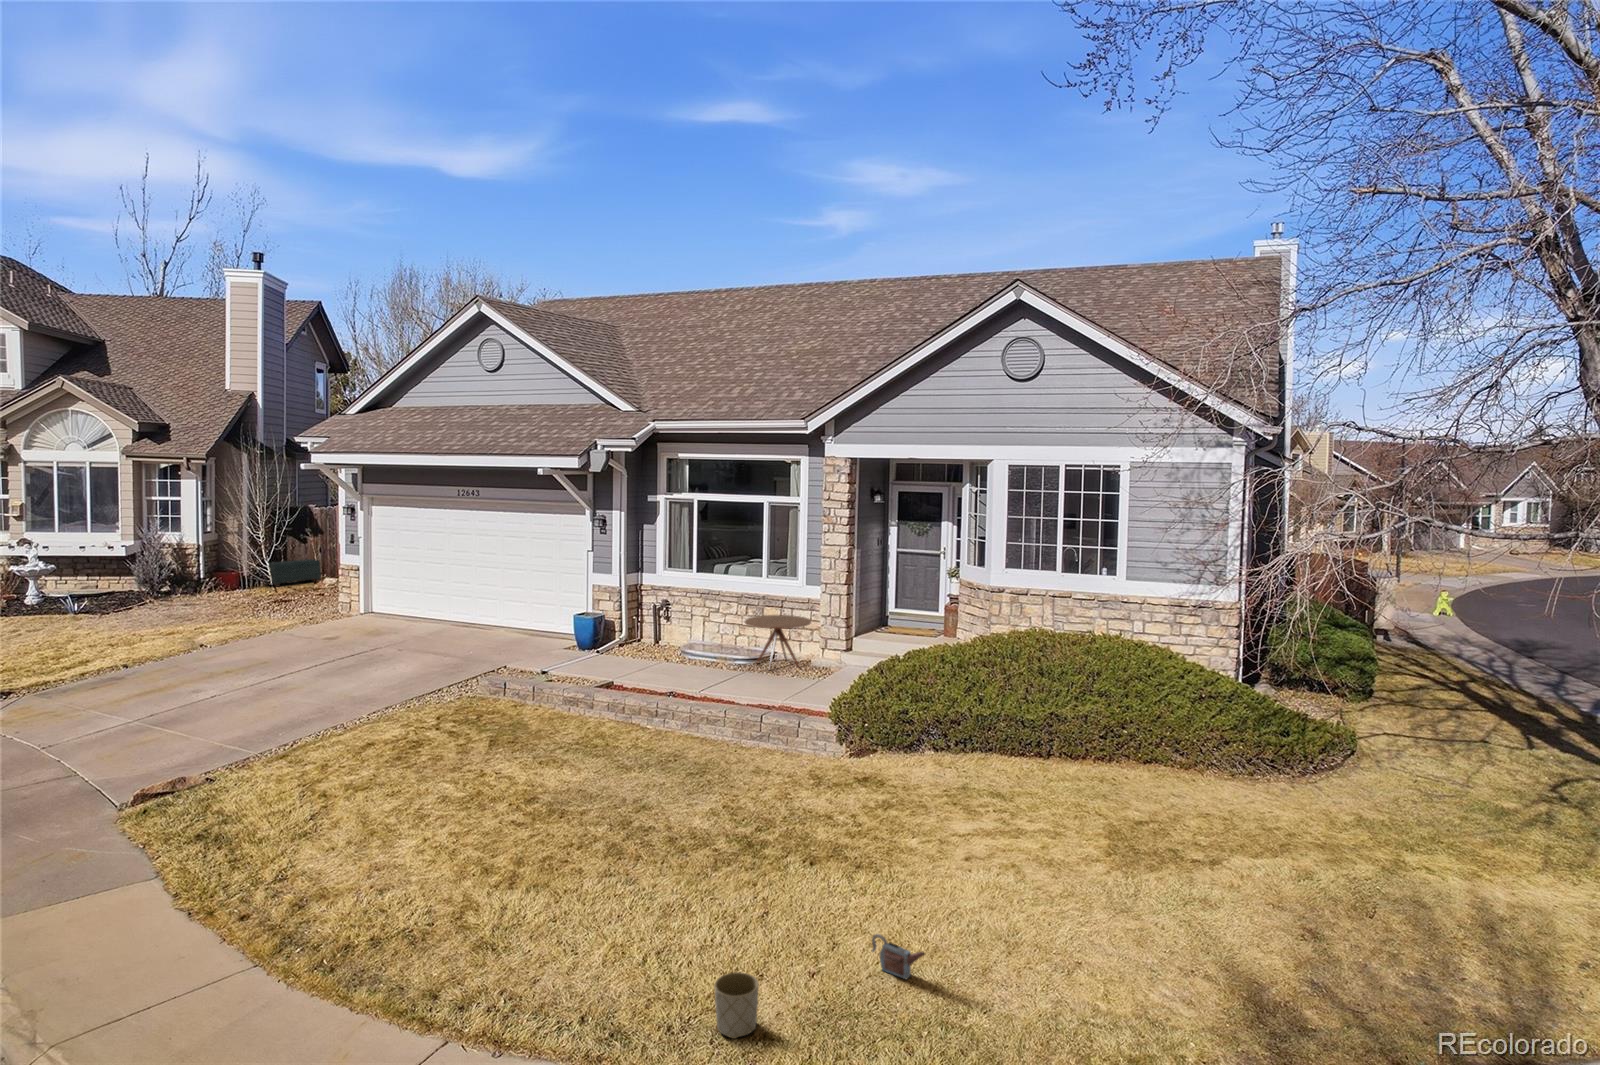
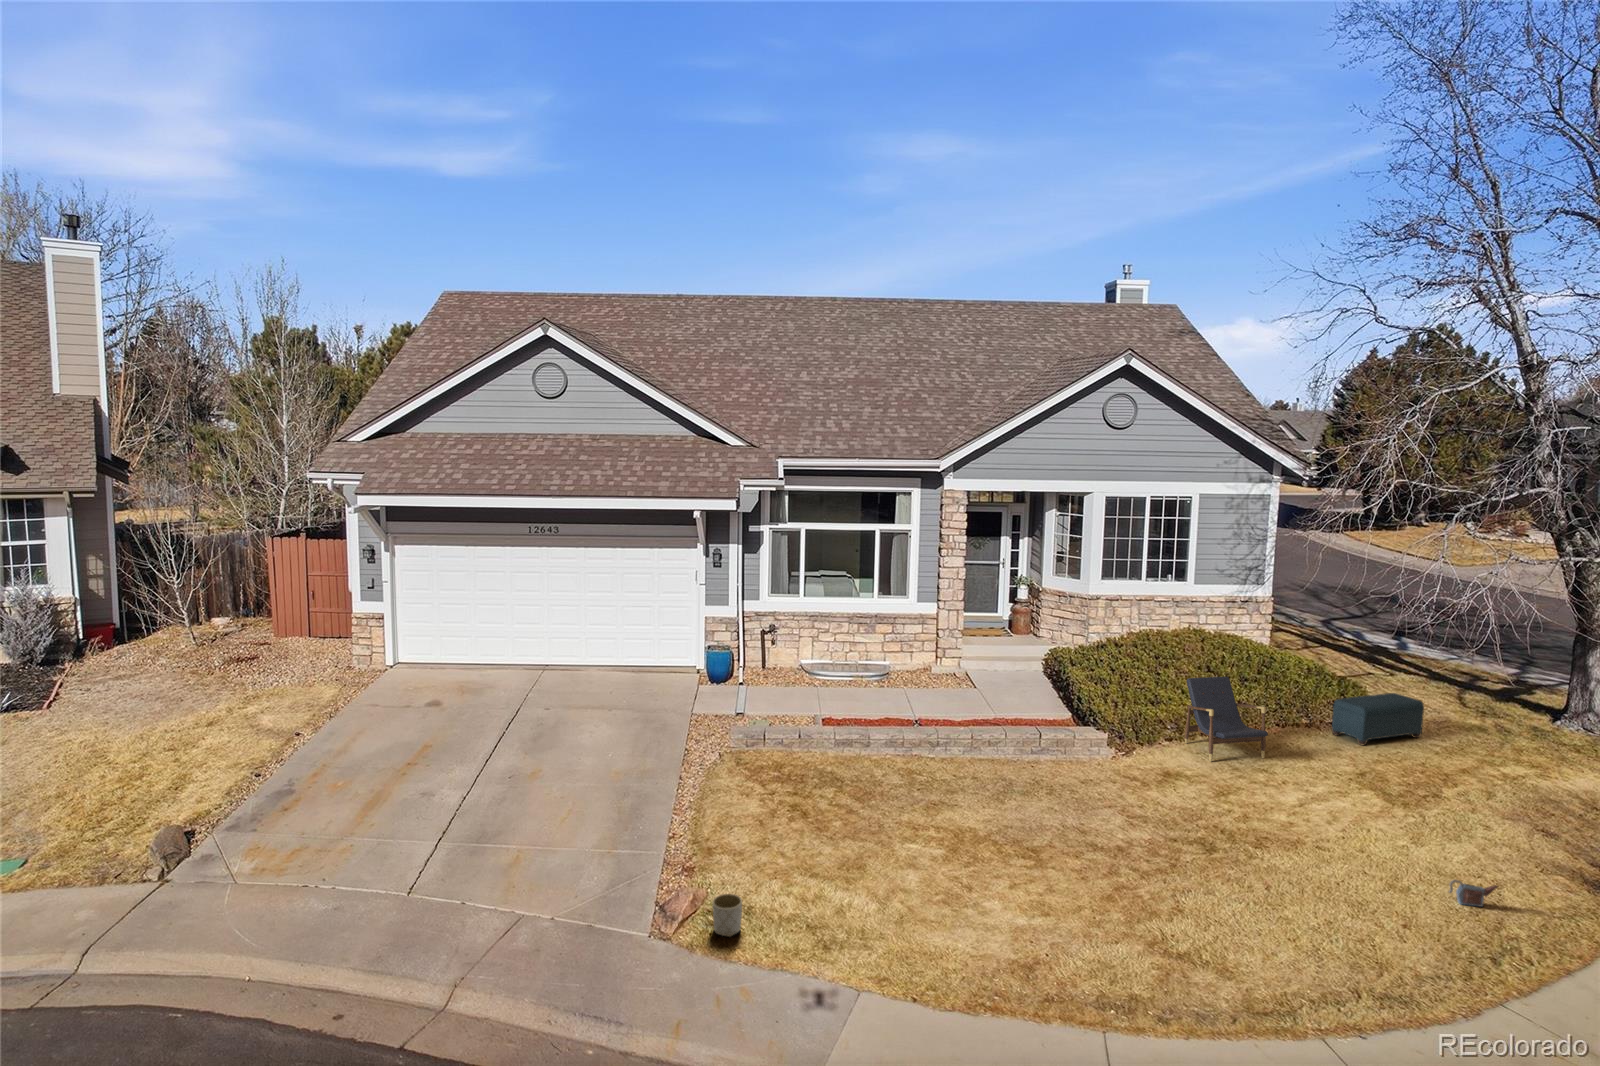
bench: present [265,559,321,587] -> present [1332,693,1424,745]
round table: present [745,615,811,670] -> none [880,631,940,683]
lounge chair: none [924,676,1007,786] -> present [1185,677,1268,762]
planter: present [714,972,759,1039] -> present [712,894,742,937]

